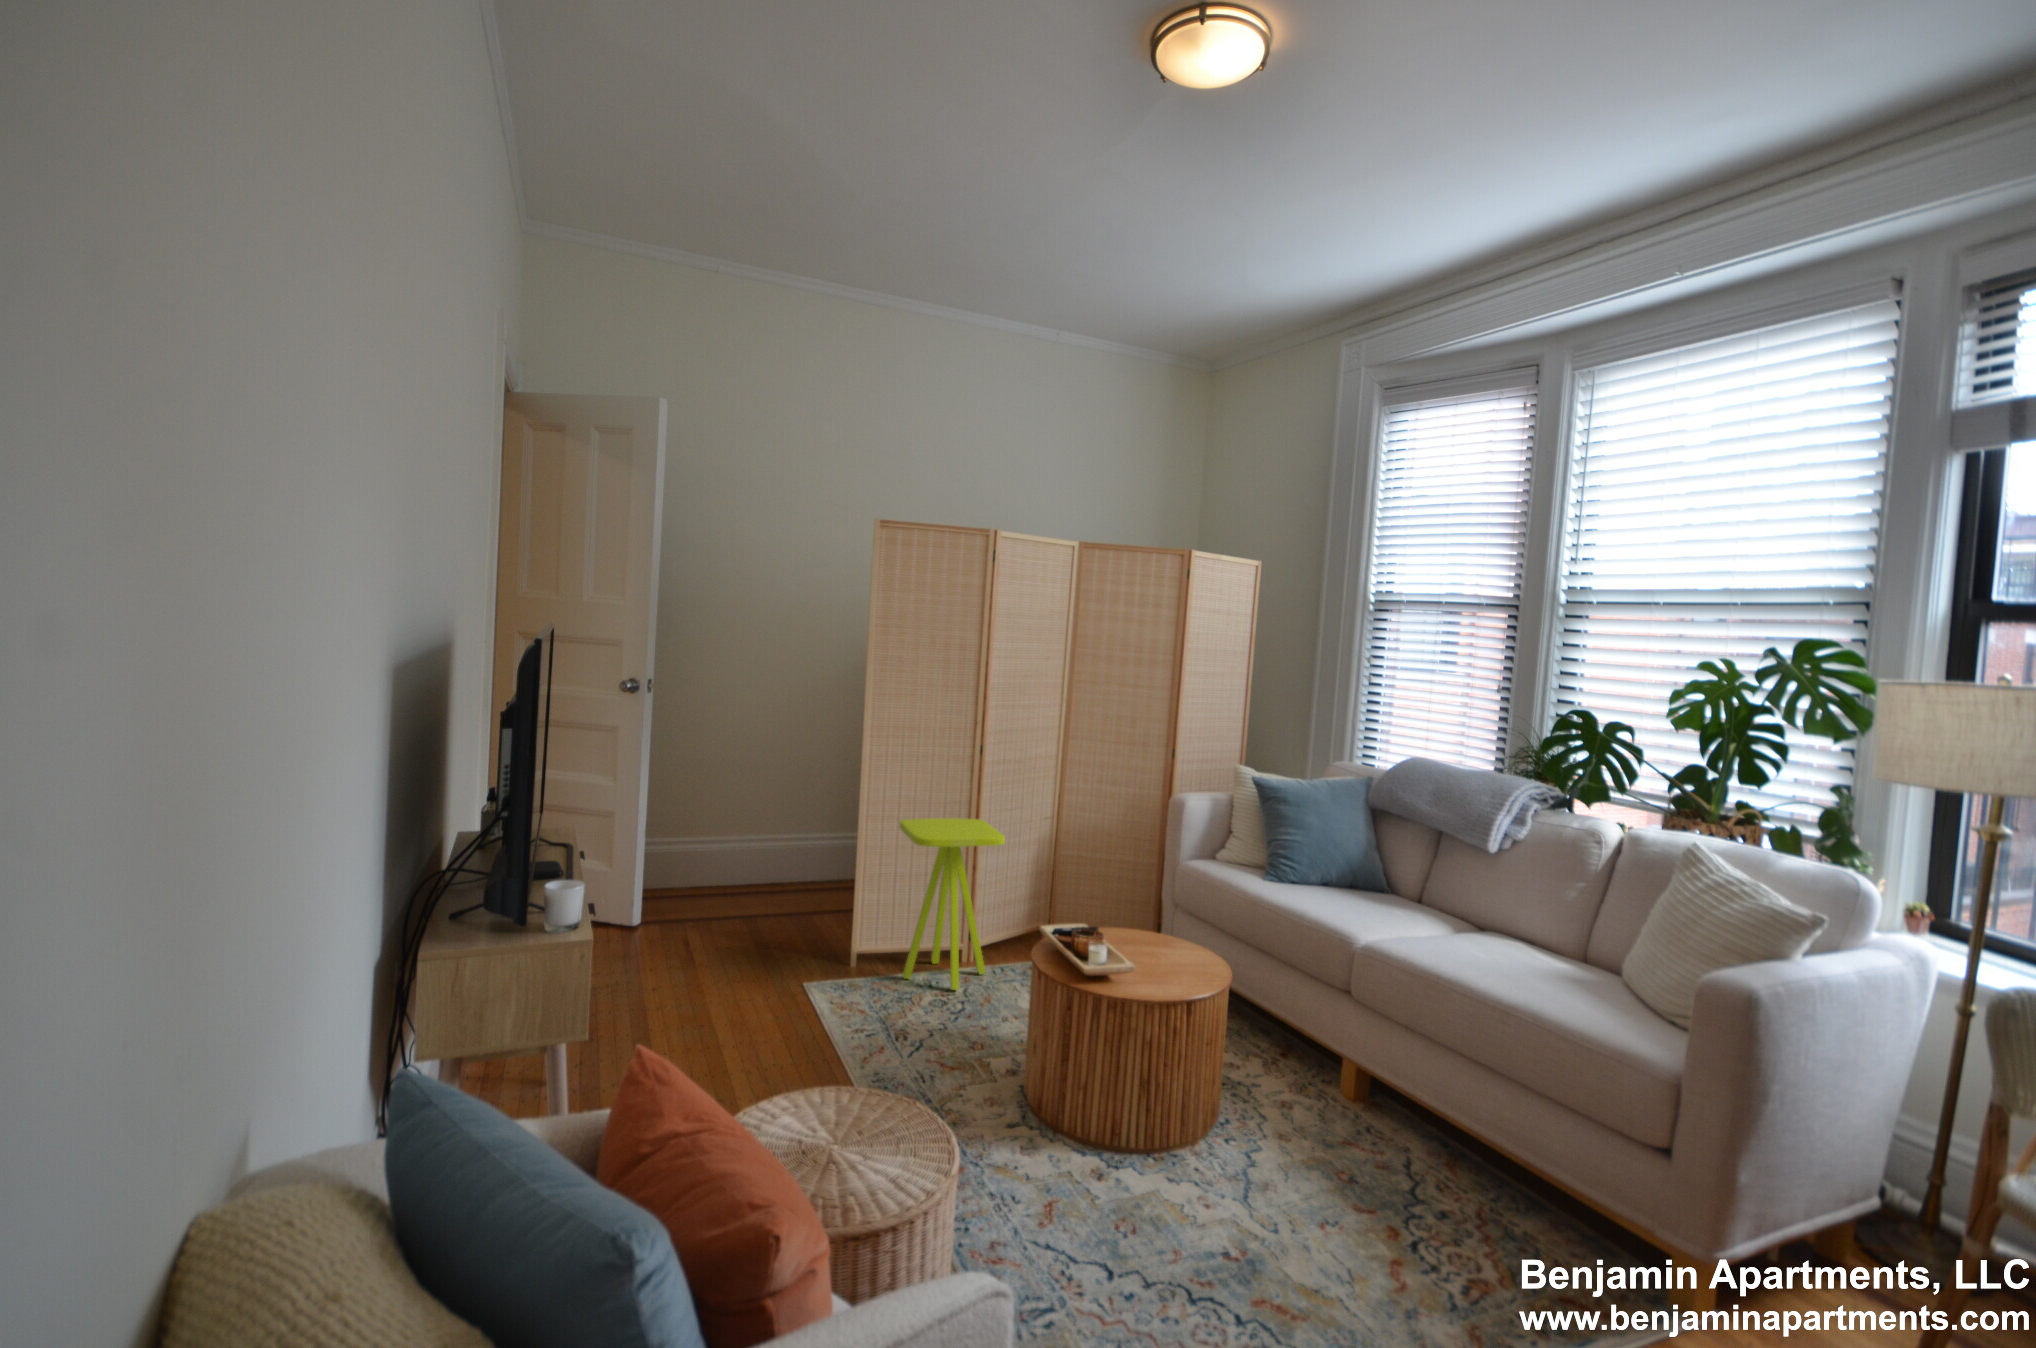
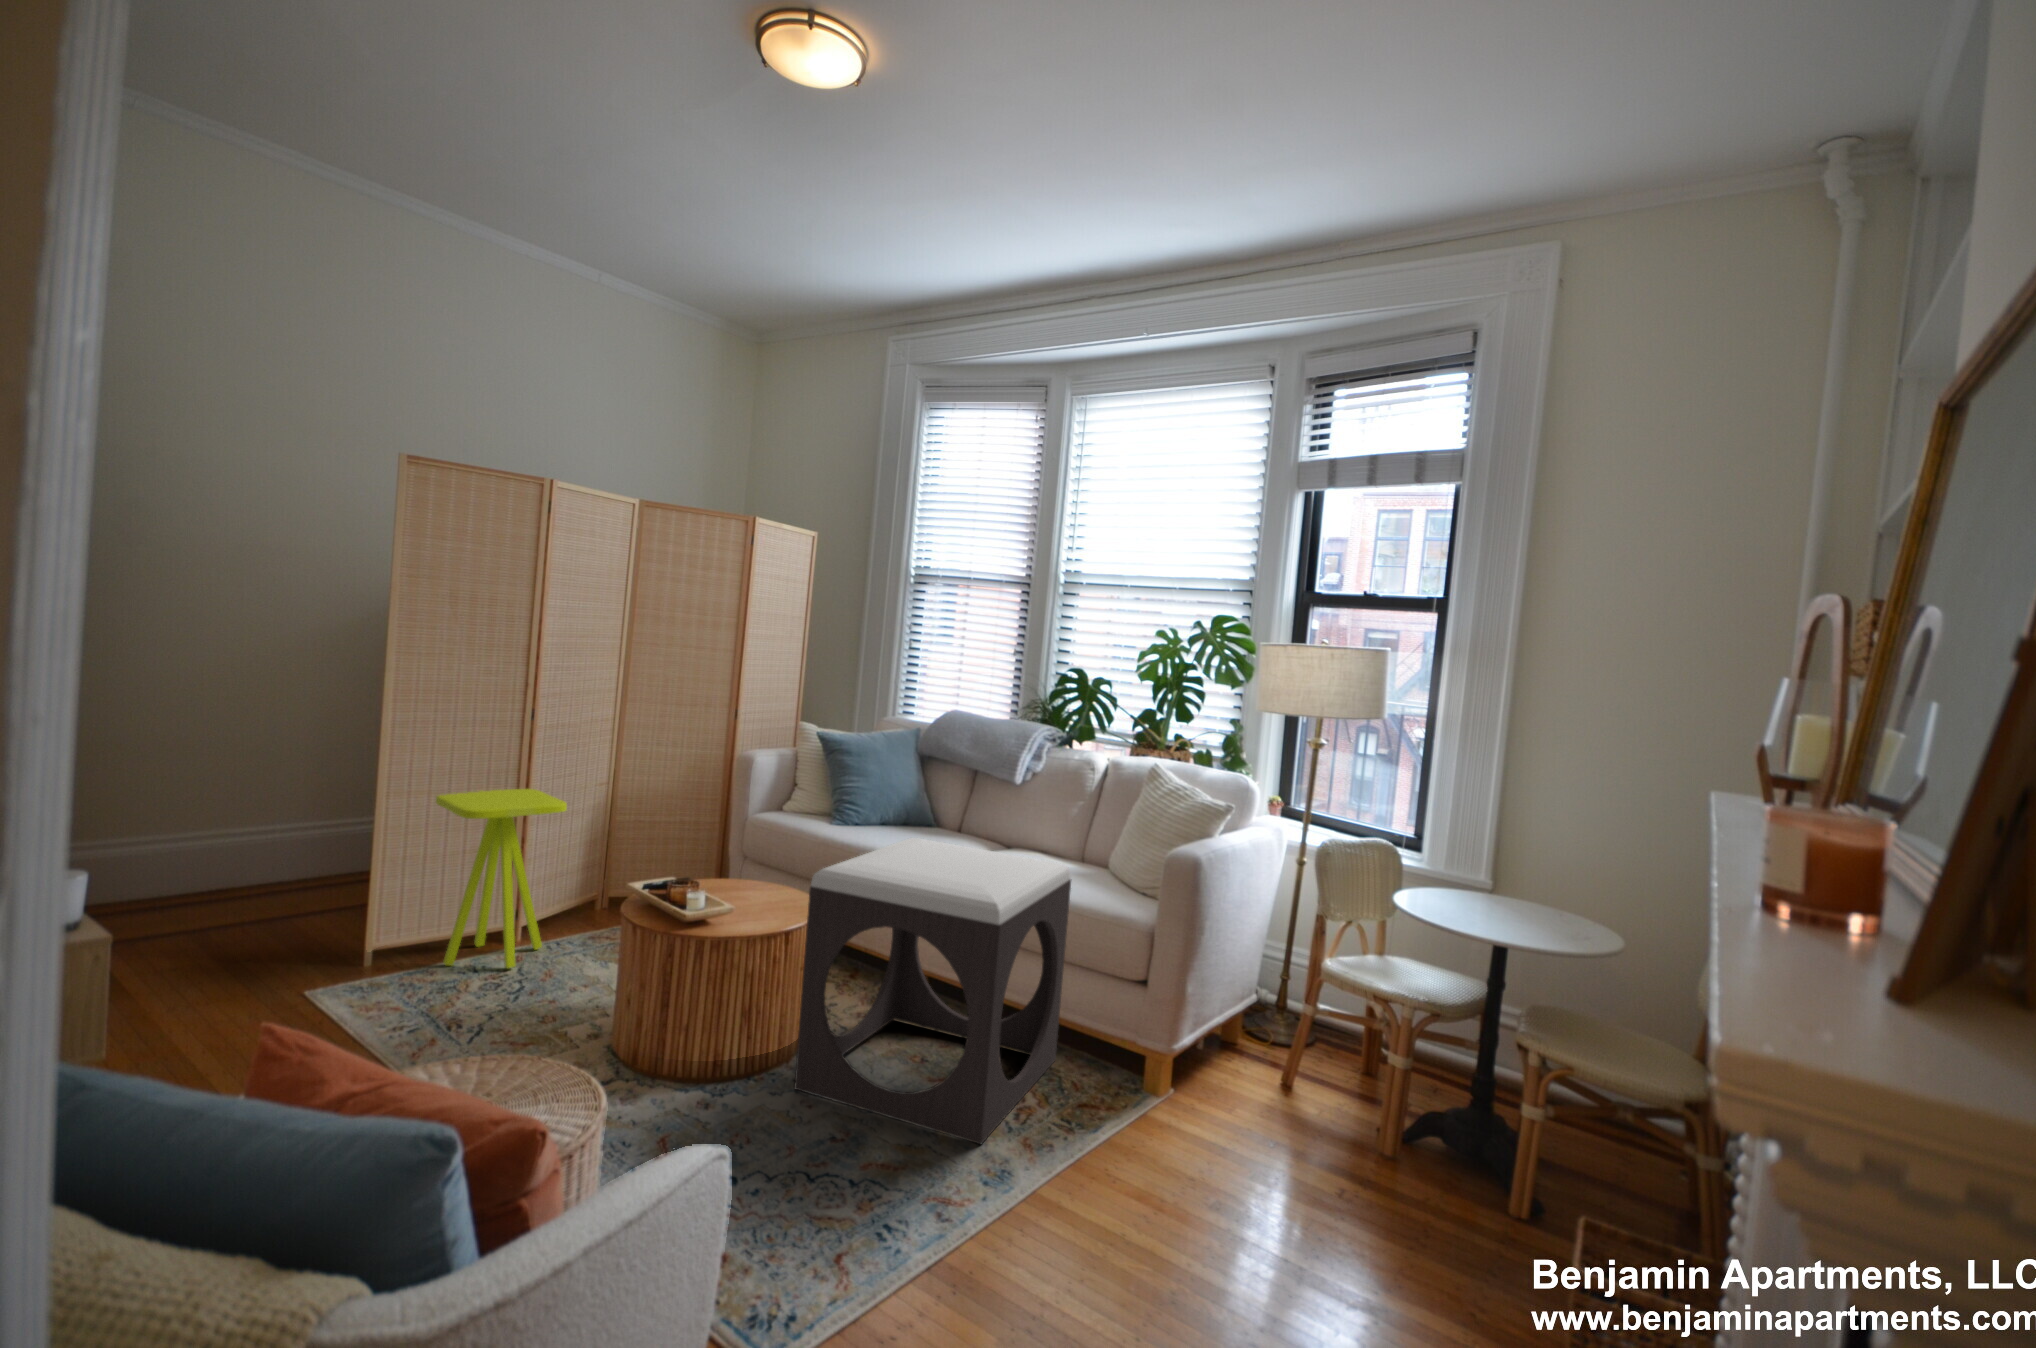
footstool: none [1196,910,1552,1311] -> present [794,837,1071,1144]

